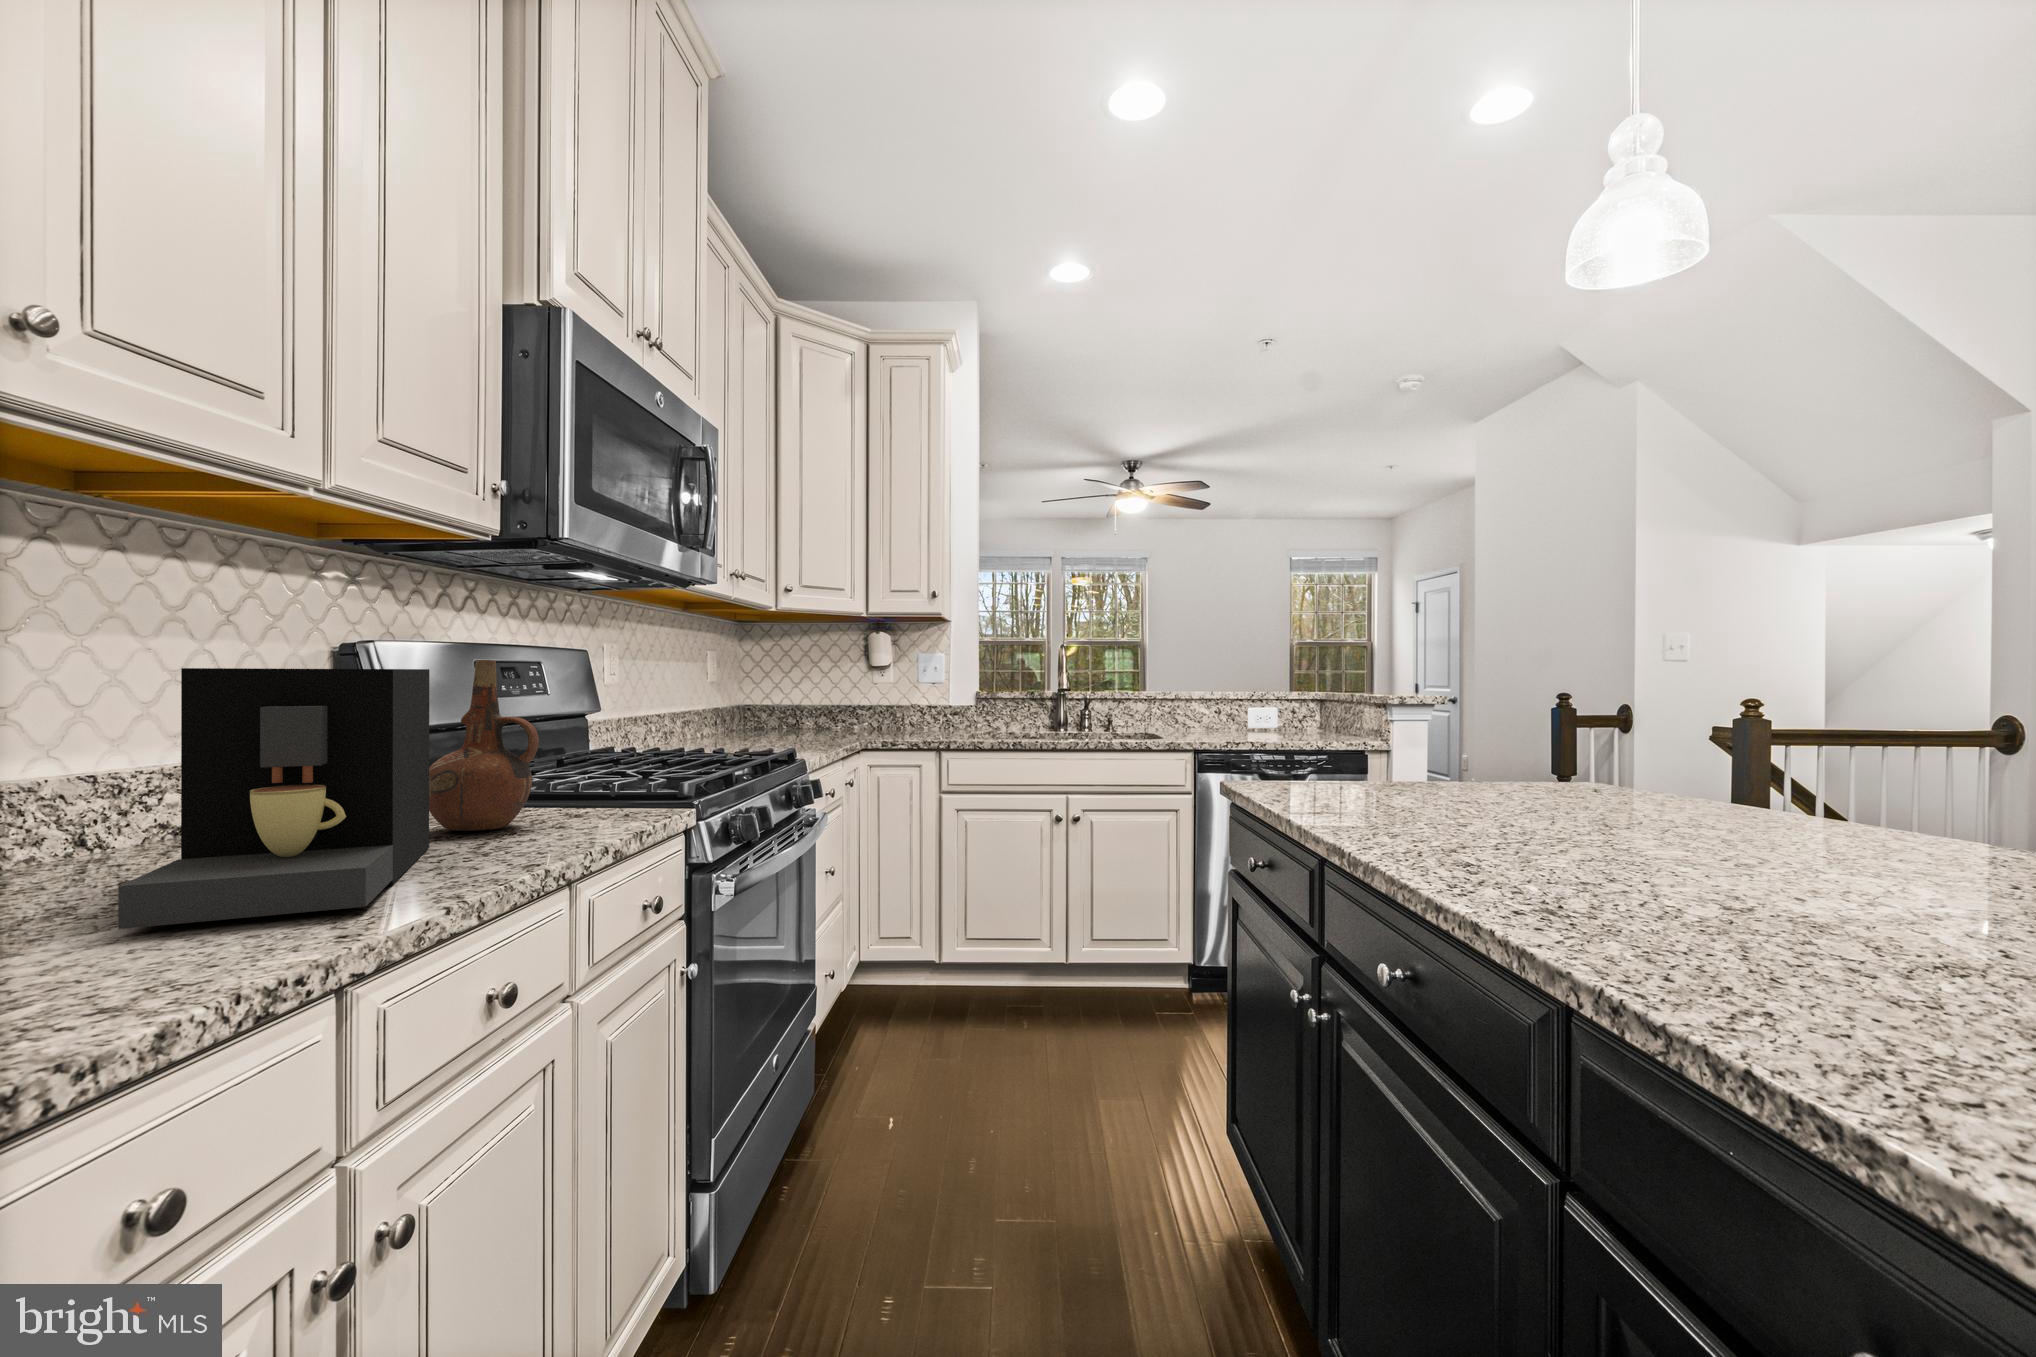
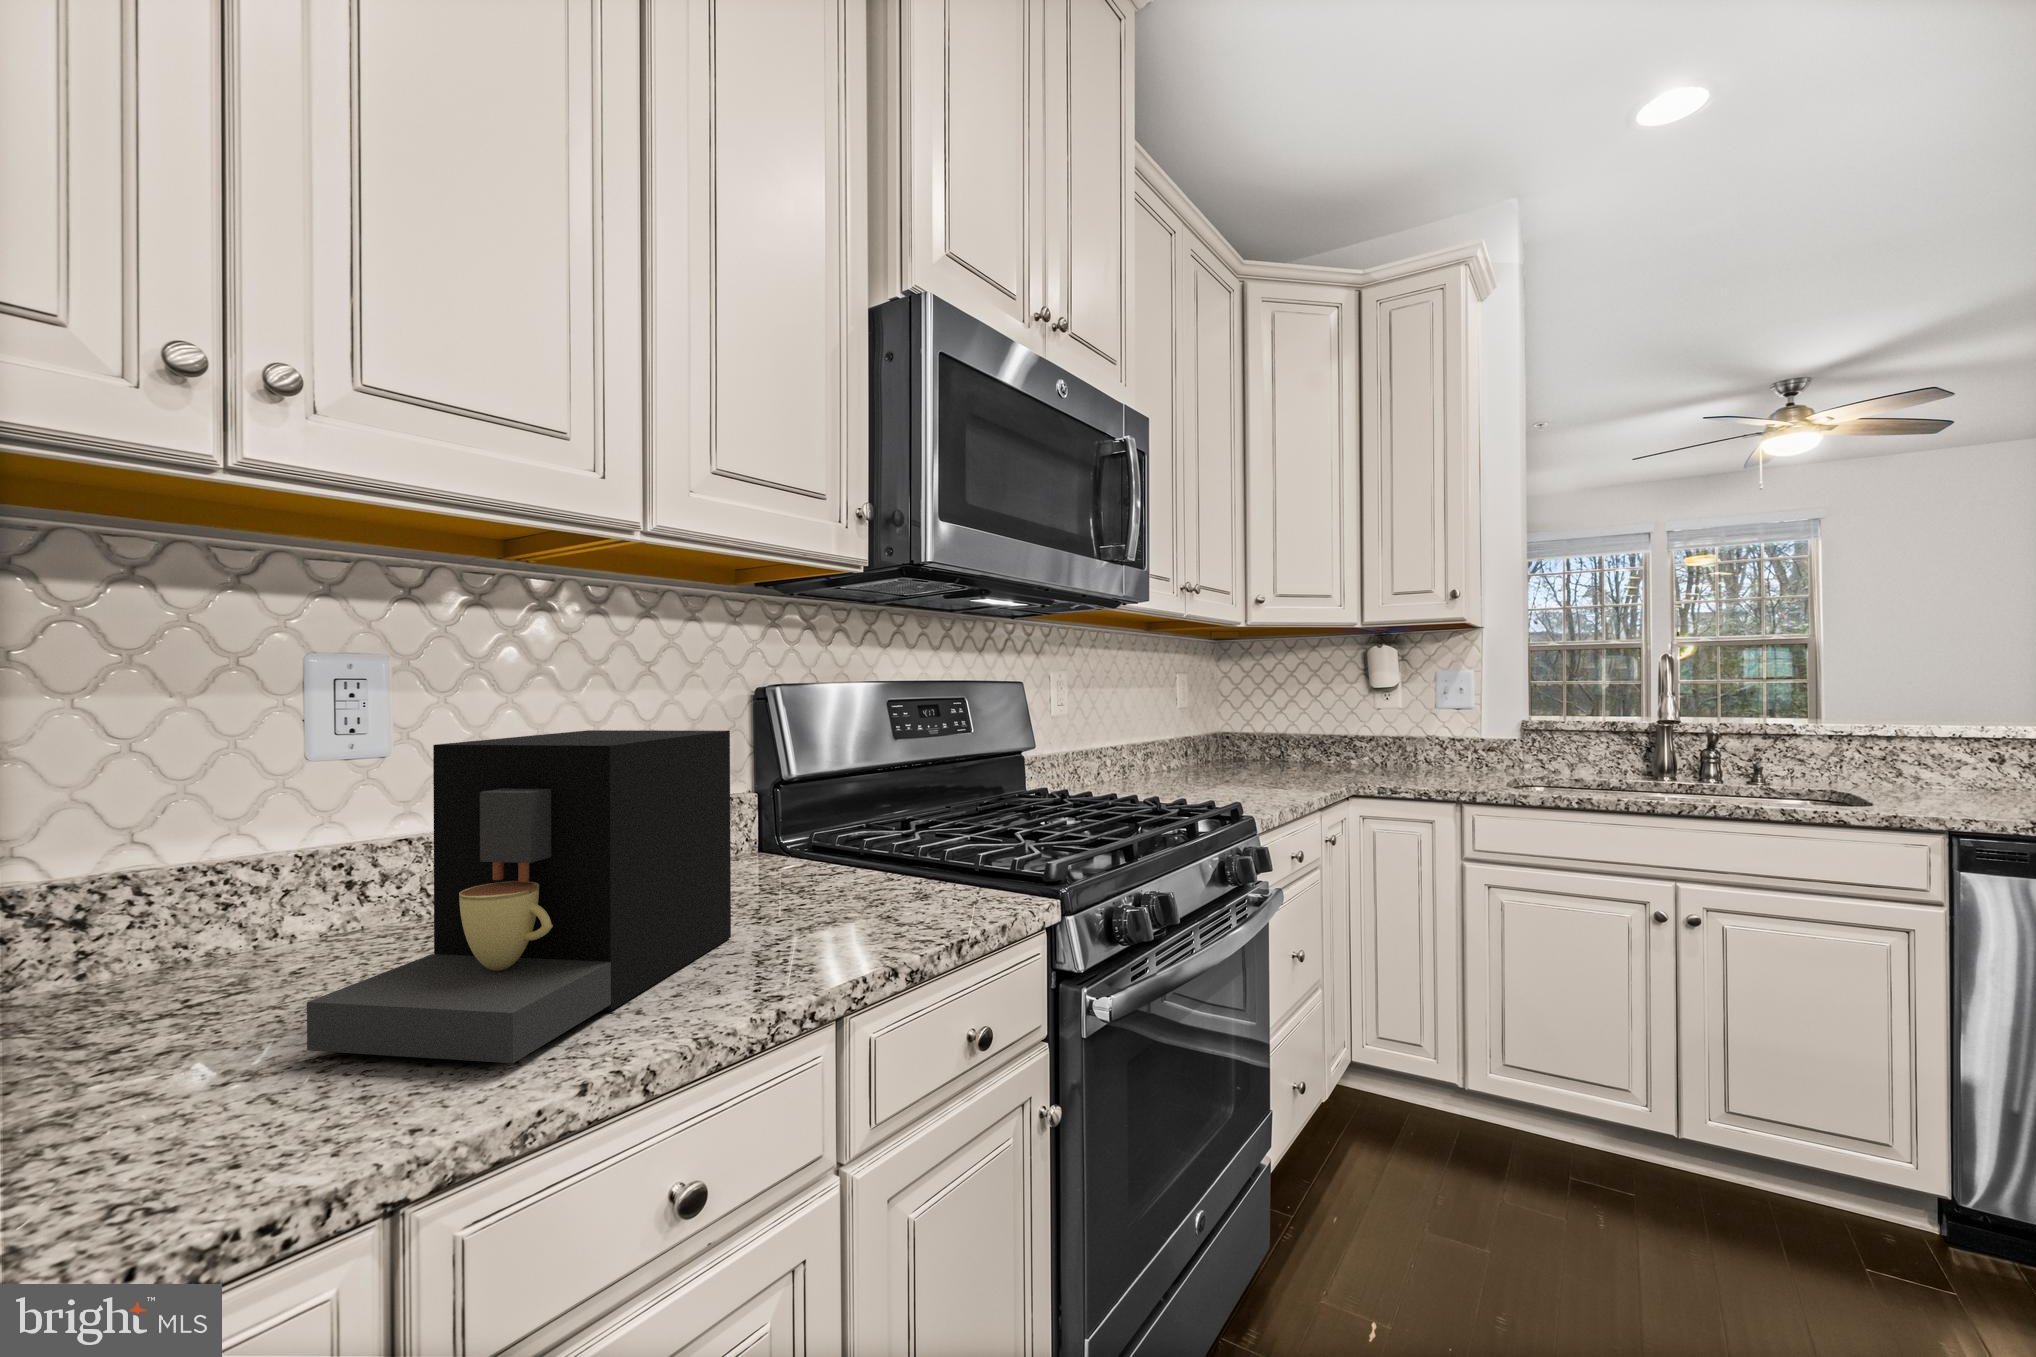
ceramic pitcher: present [429,660,539,831] -> none [755,714,870,913]

